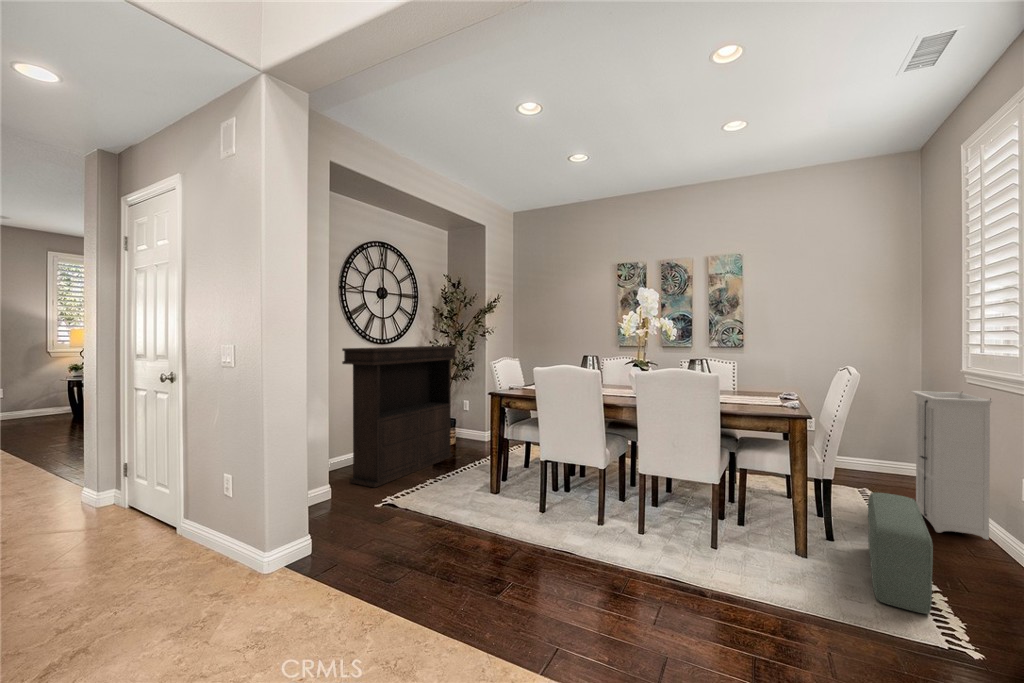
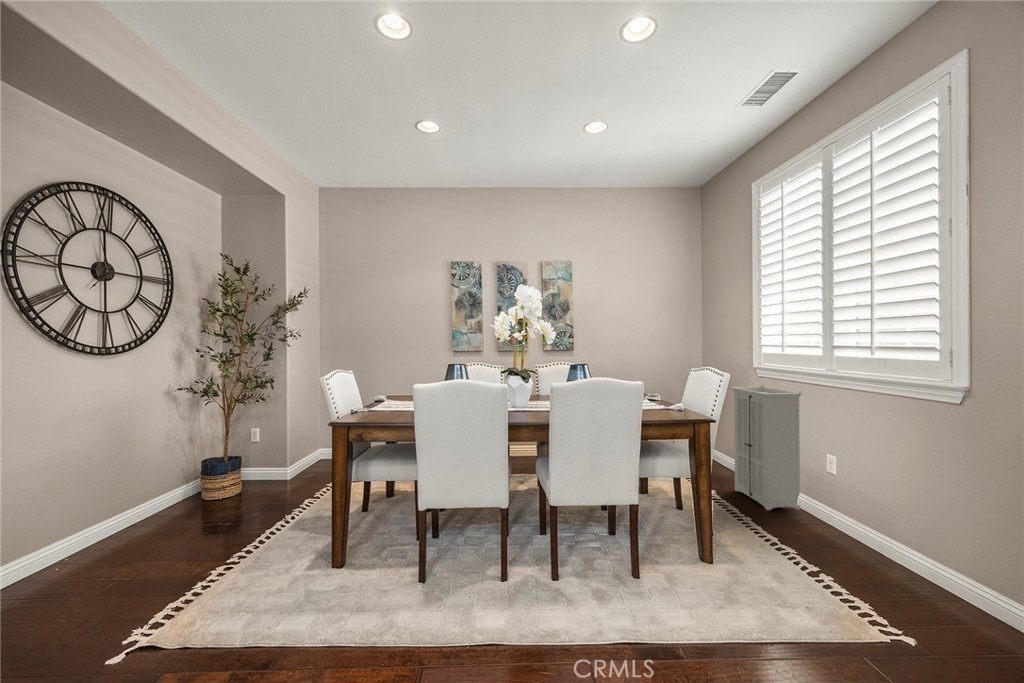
console table: present [342,346,457,487] -> none [3,356,250,623]
pouf: present [868,493,933,614] -> none [750,489,867,619]

